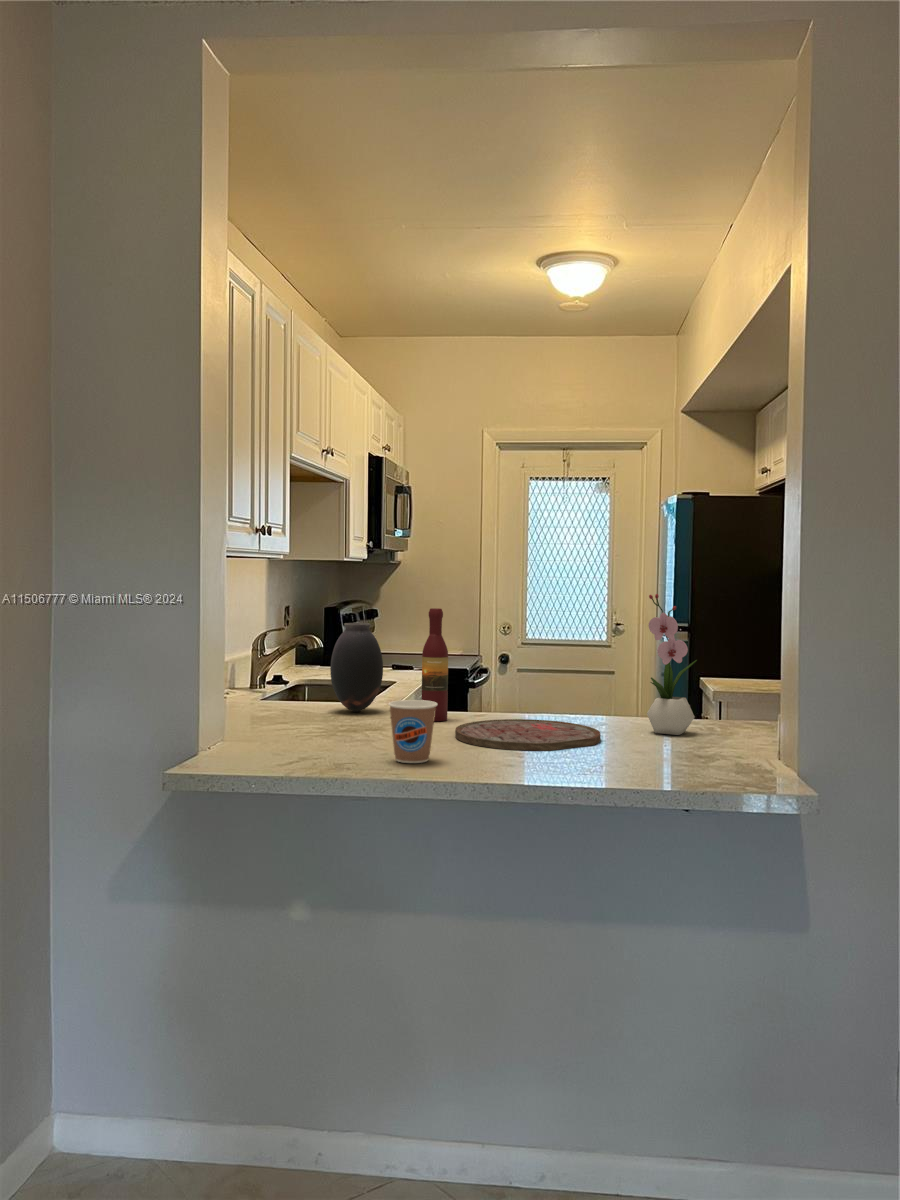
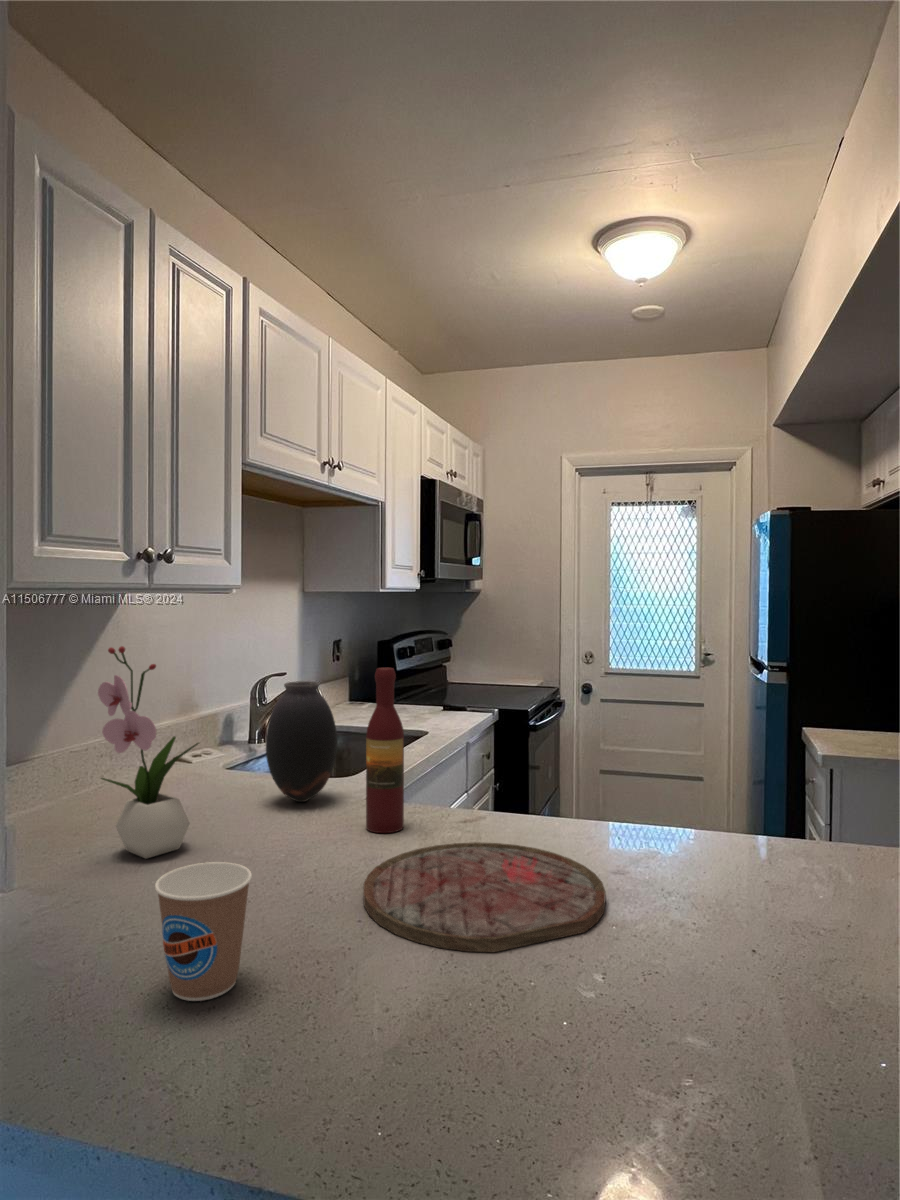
flower arrangement: present [647,594,697,735] -> present [98,646,199,859]

